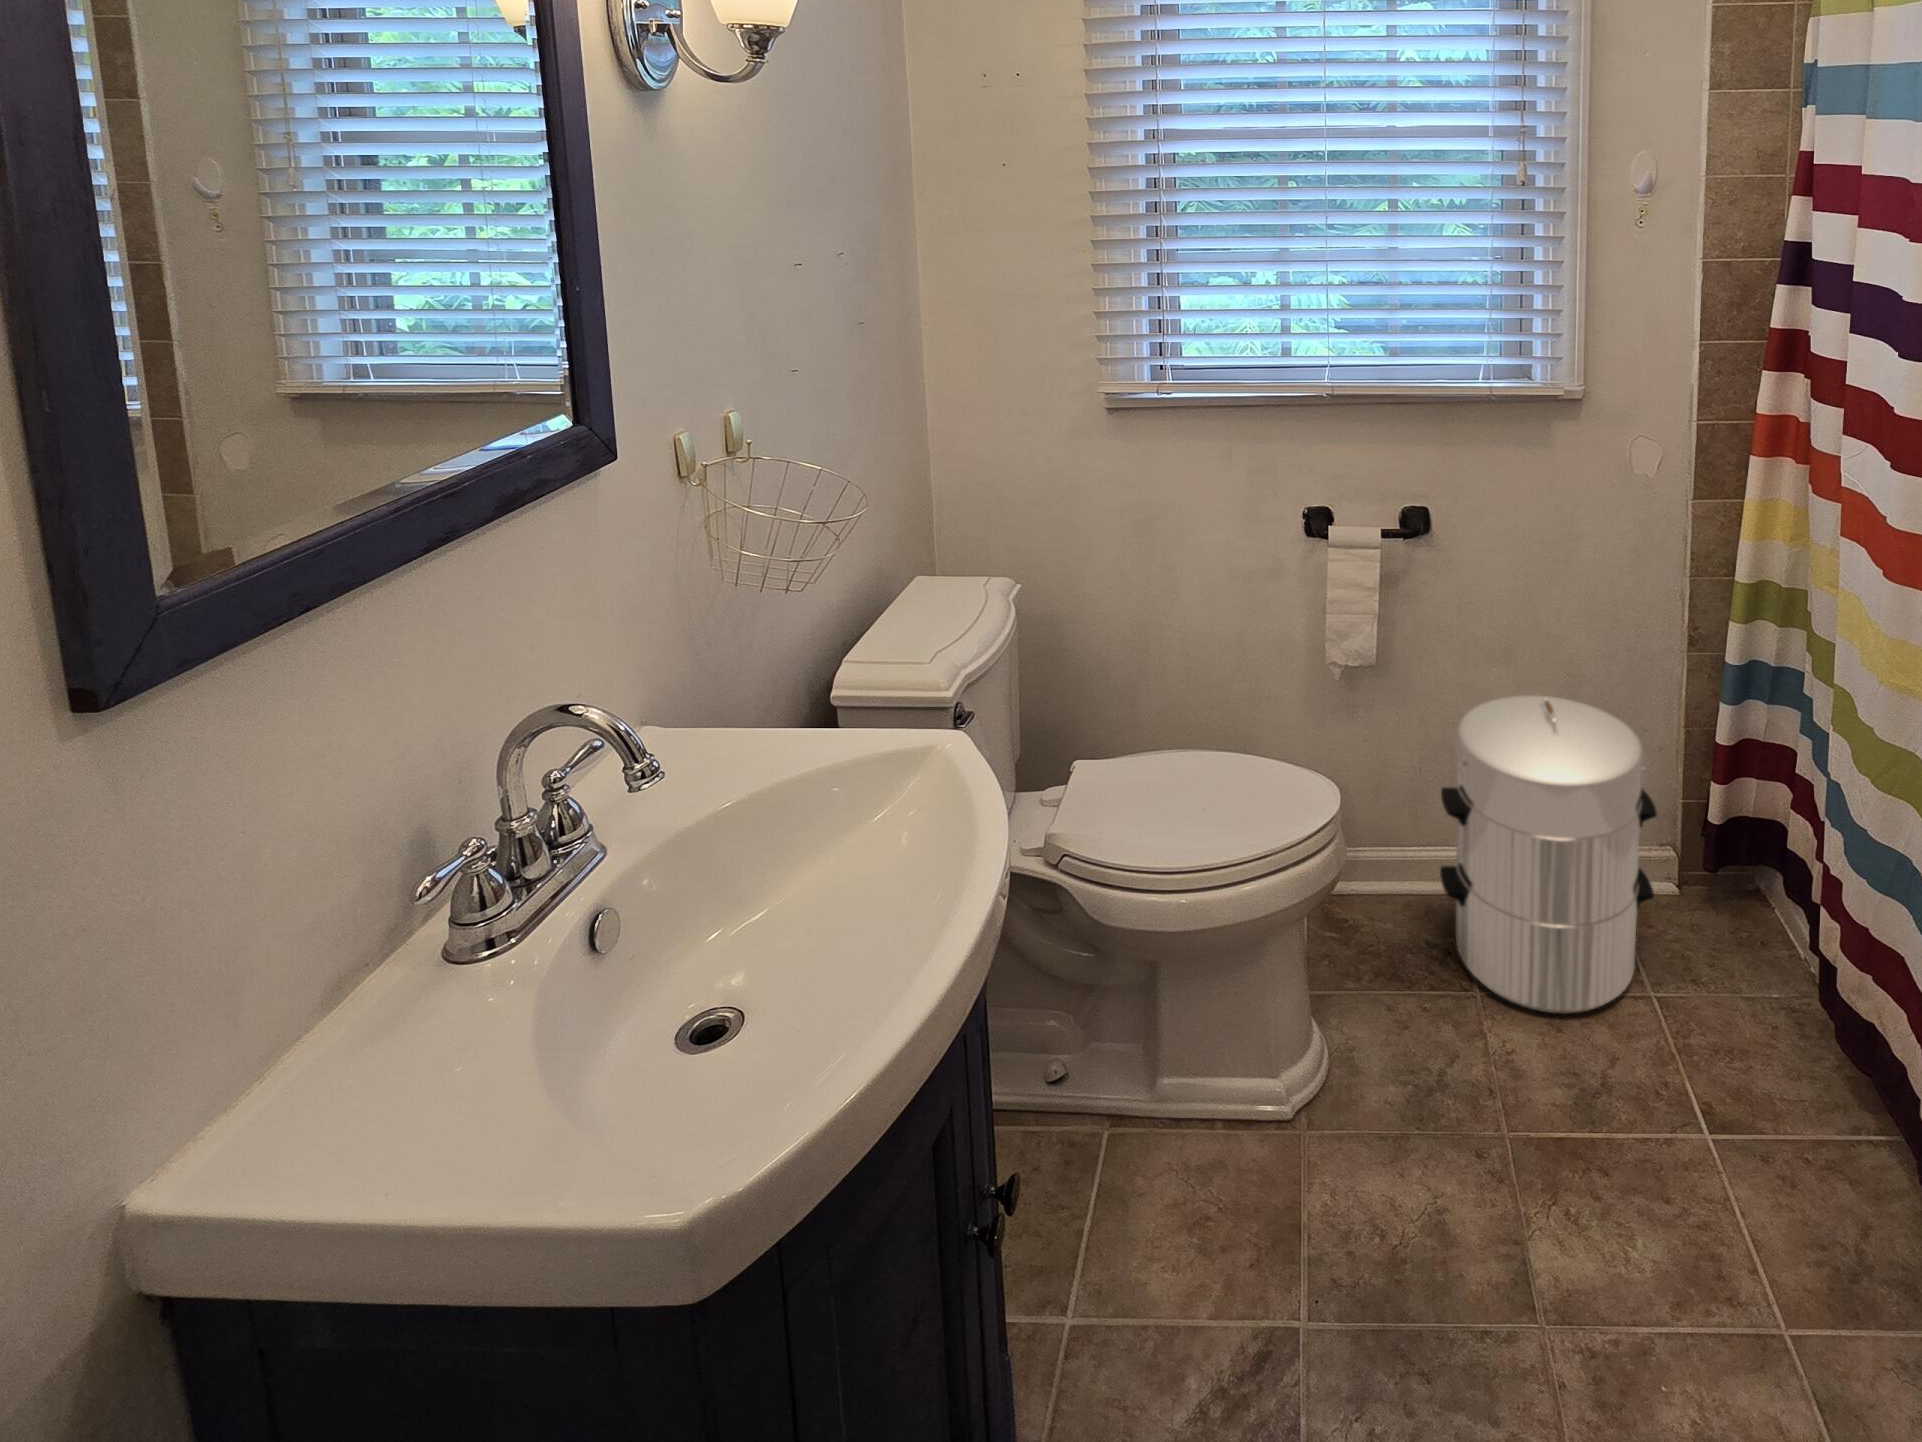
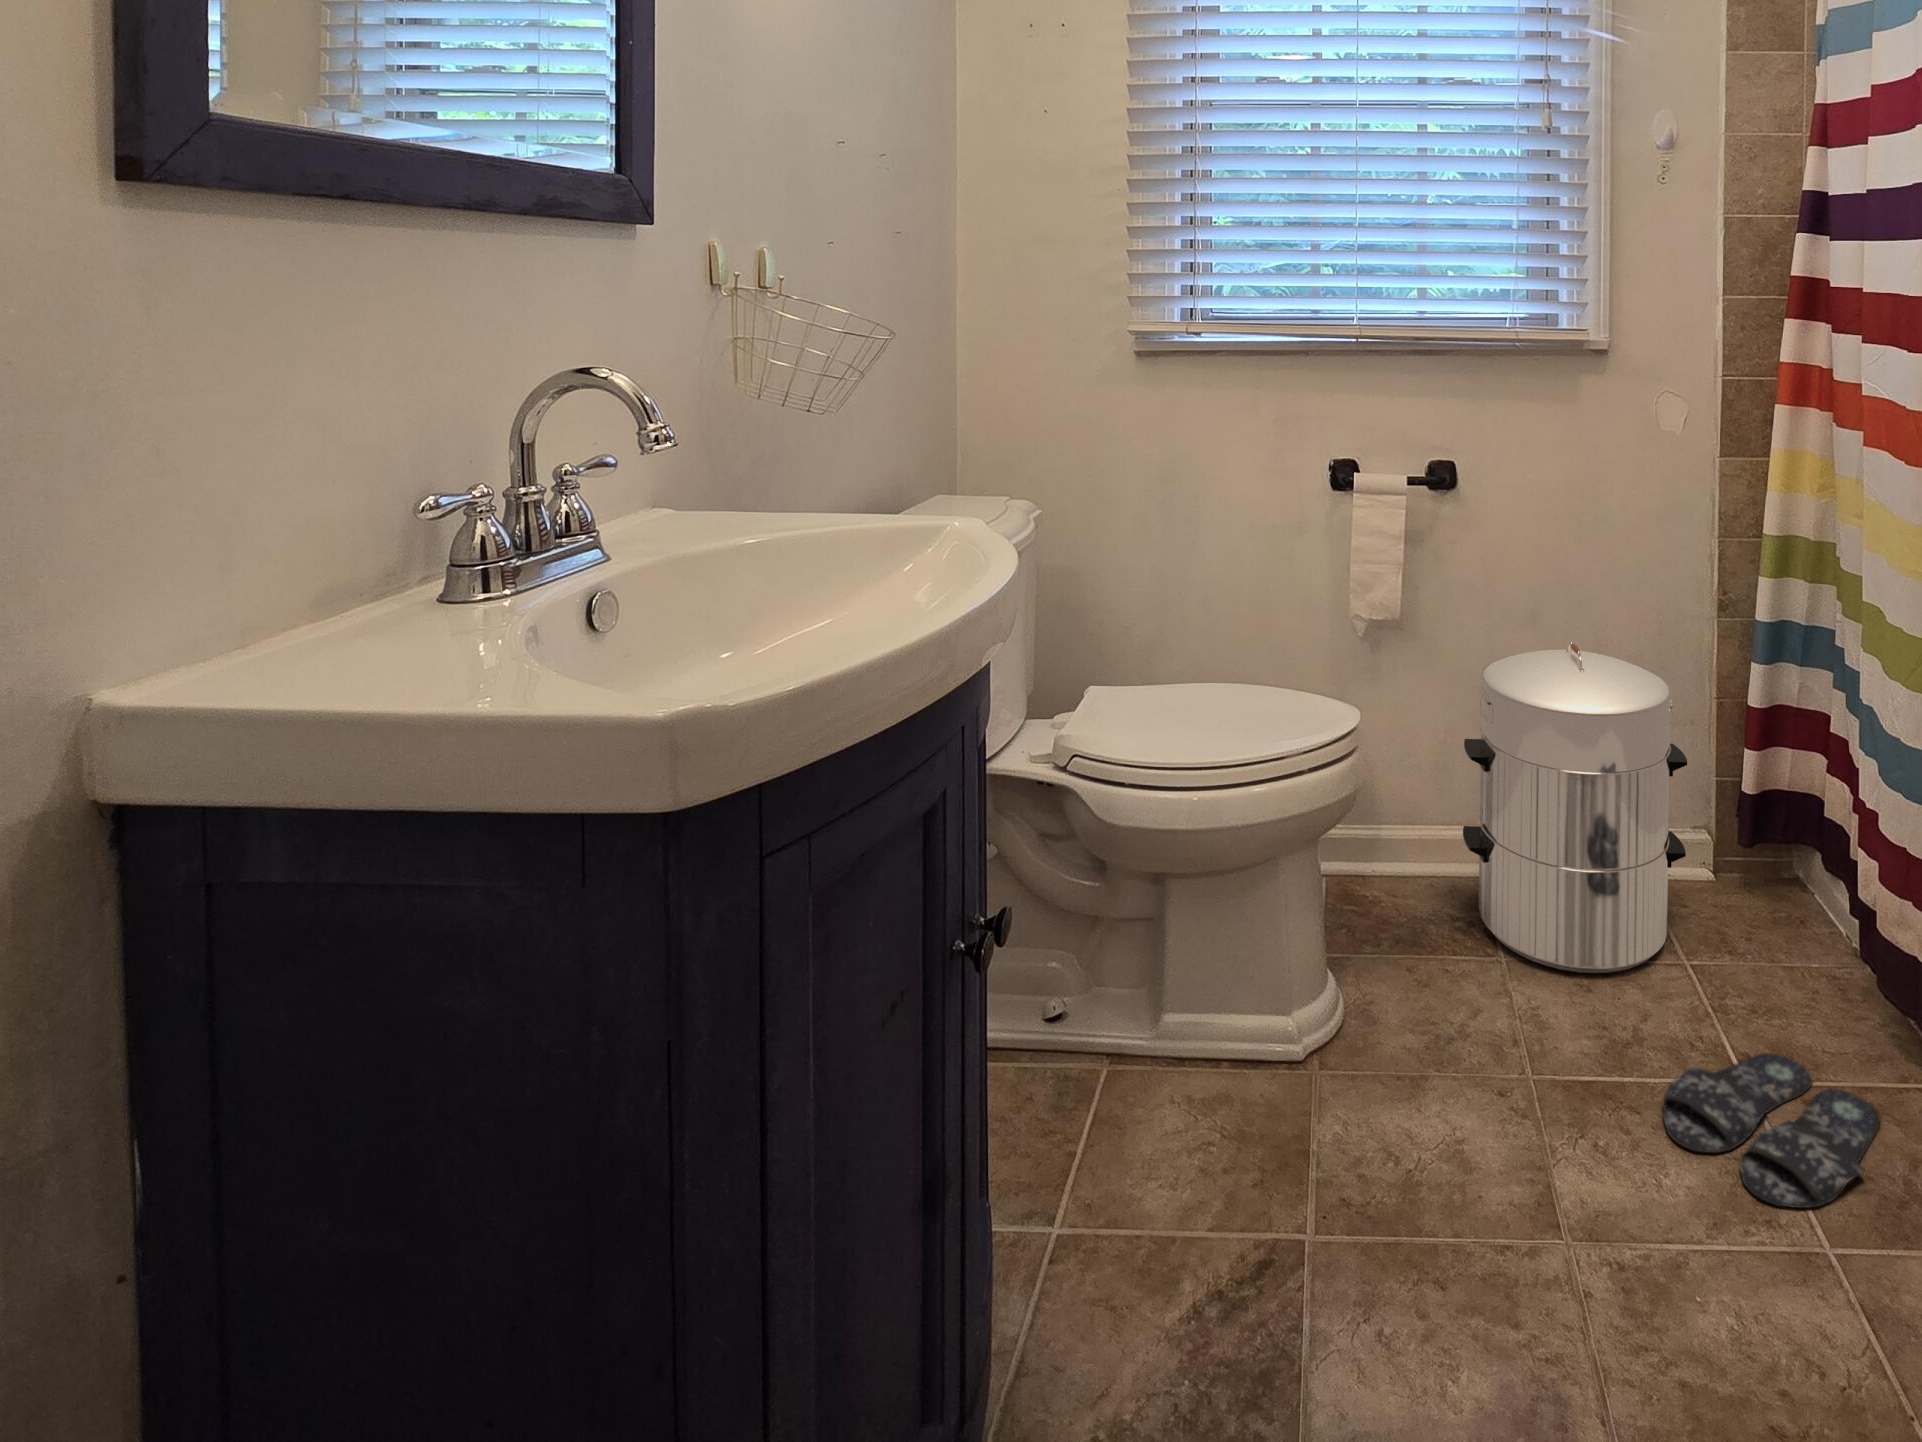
slippers: none [1630,1105,1834,1285] -> present [1663,1053,1881,1208]

